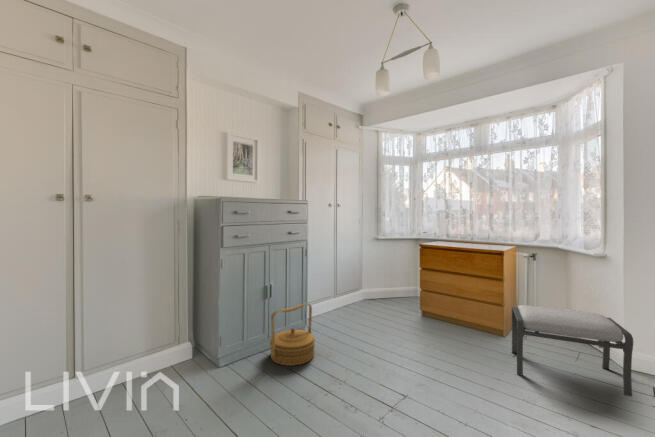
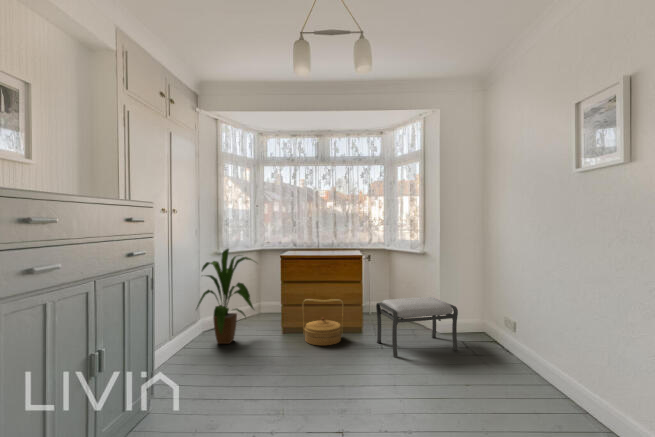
house plant: none [341,235,395,316] -> present [197,249,253,344]
woven basket: present [270,303,315,366] -> present [302,299,343,345]

